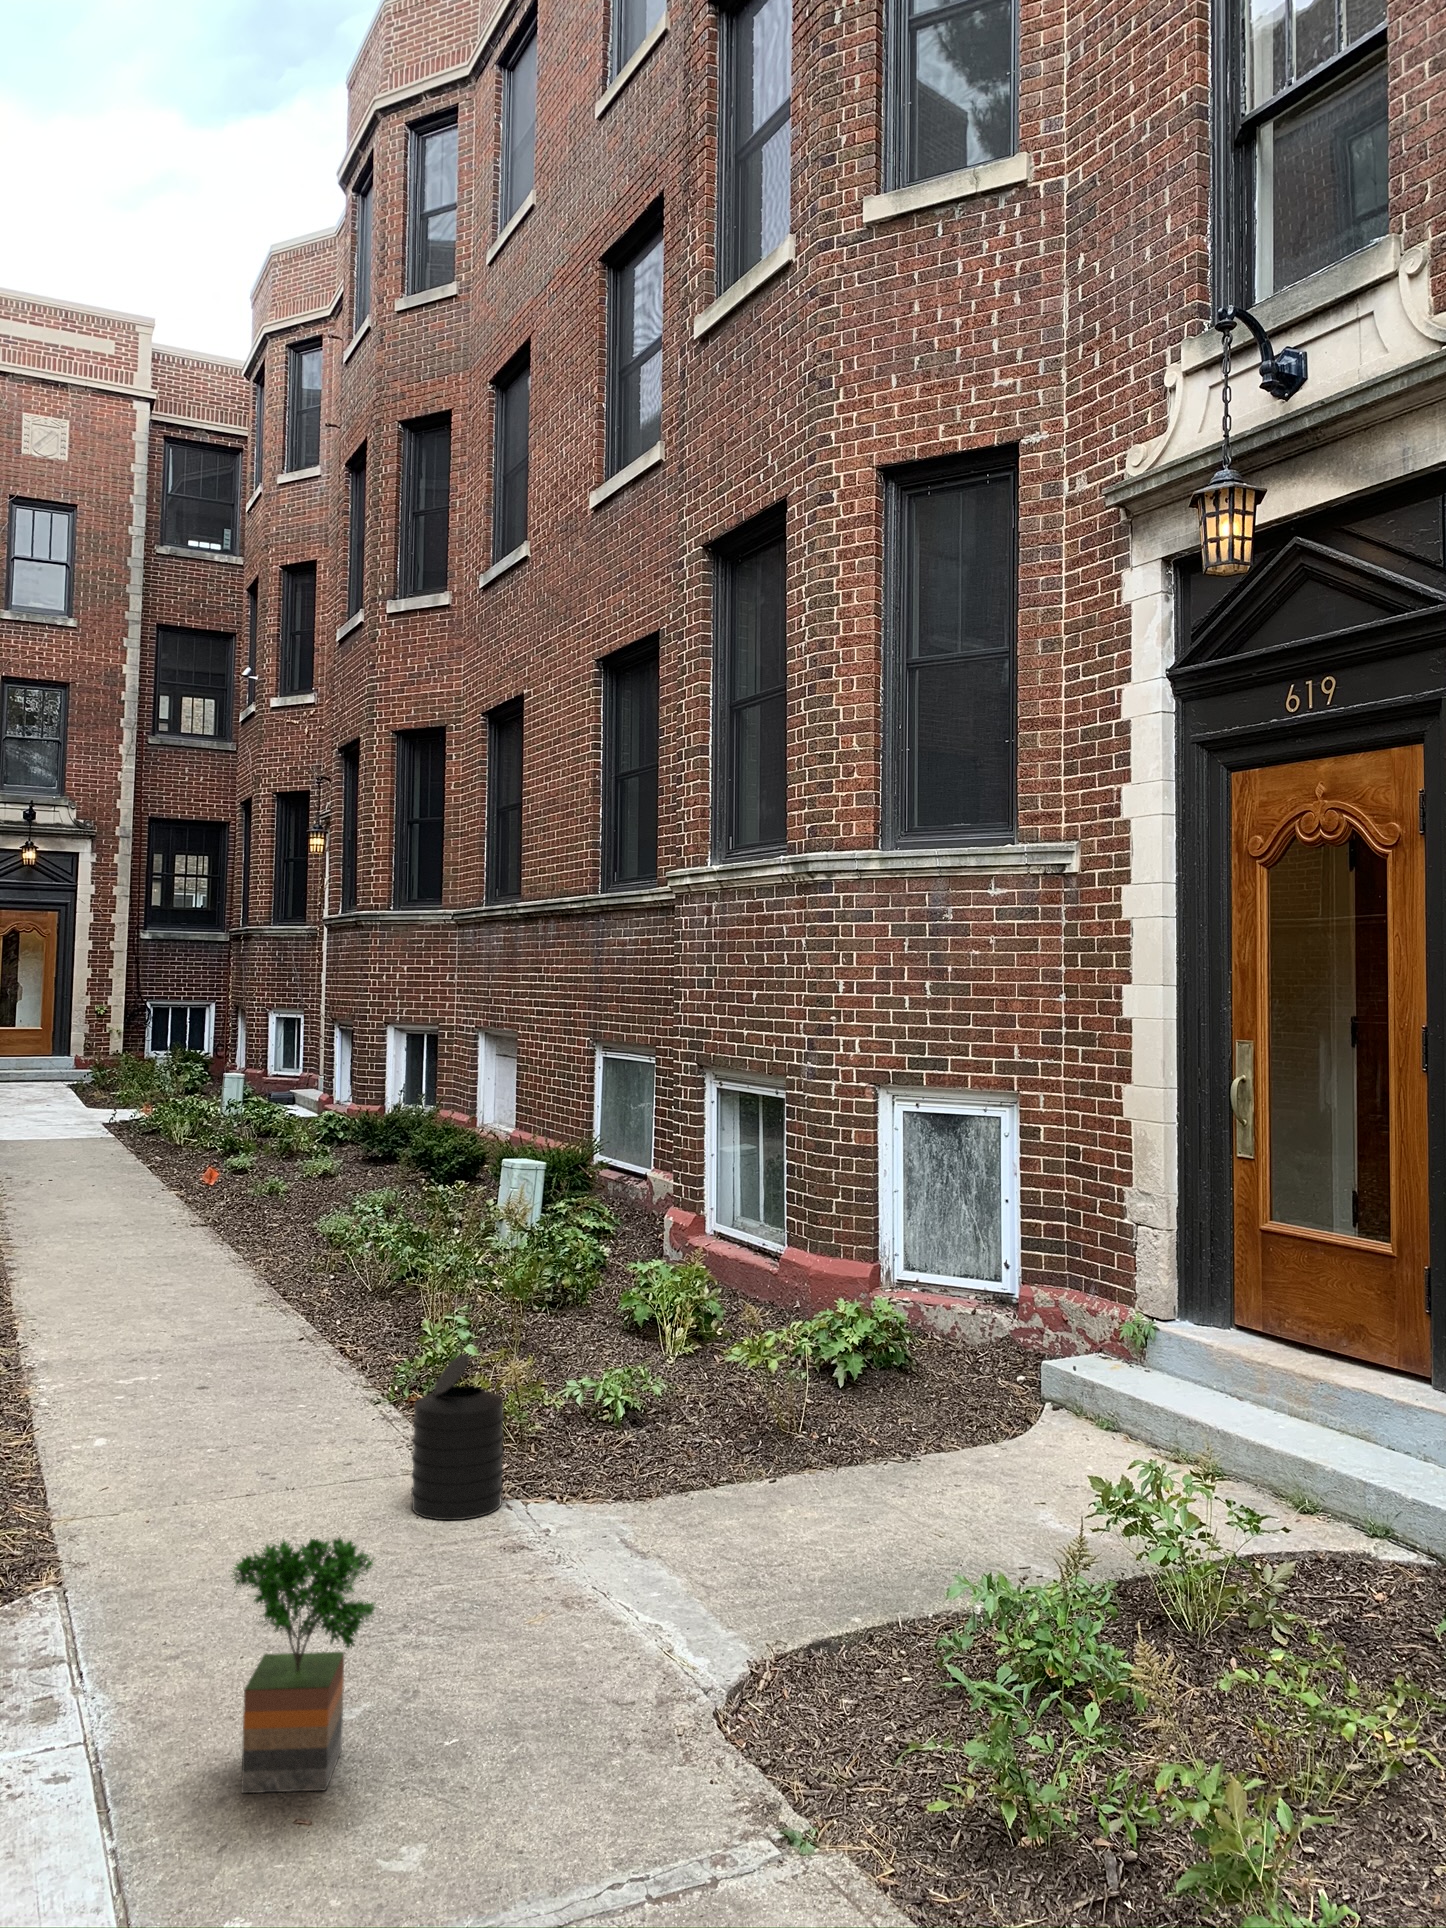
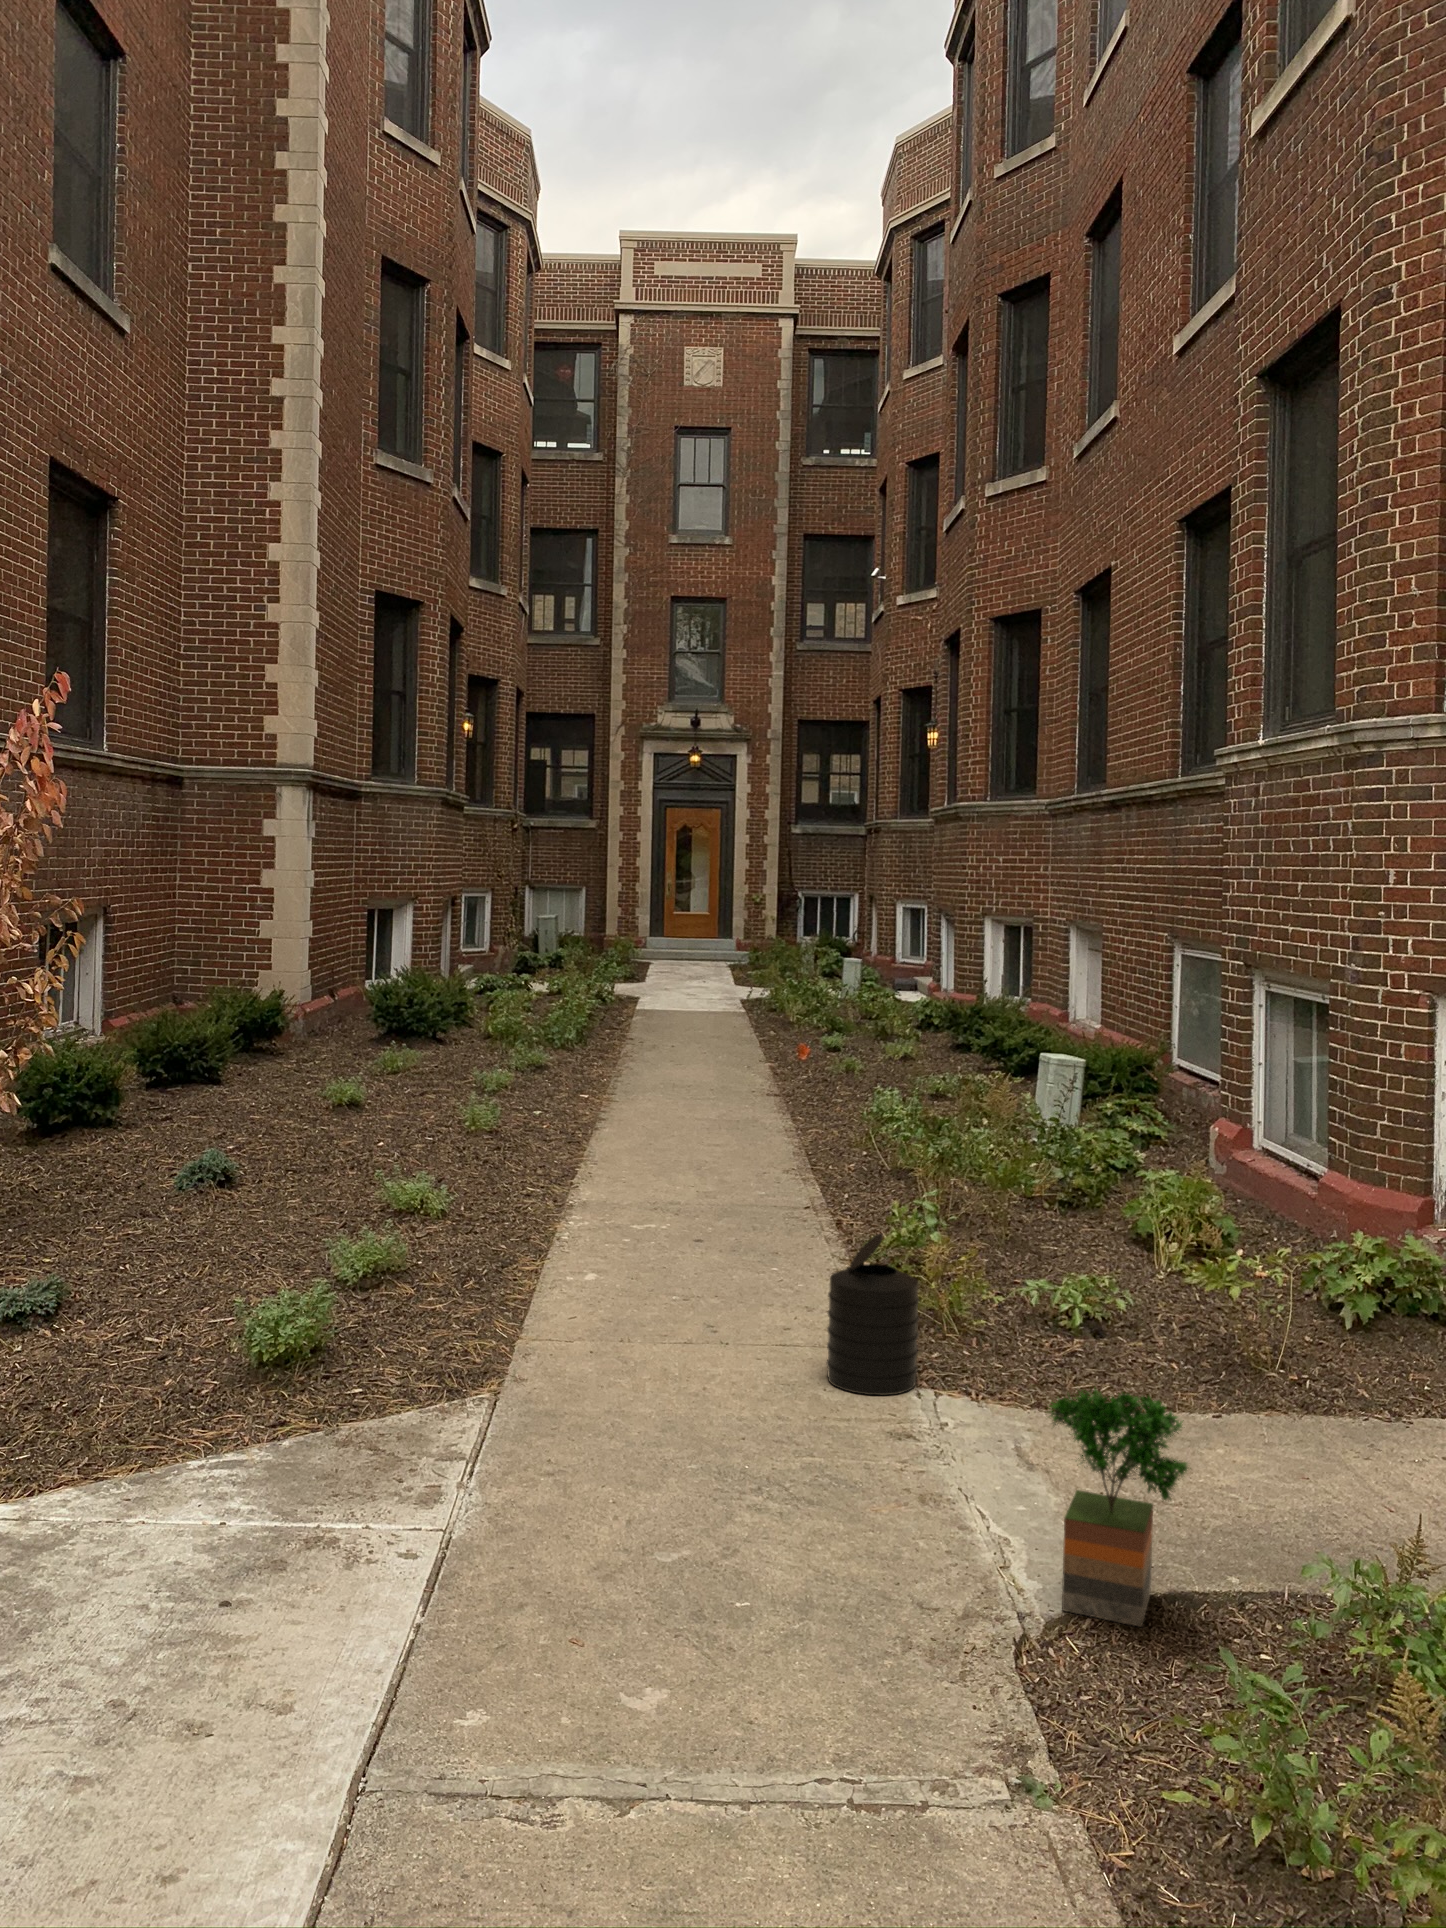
potted tree: present [232,1538,376,1793] -> present [1049,1388,1188,1627]

